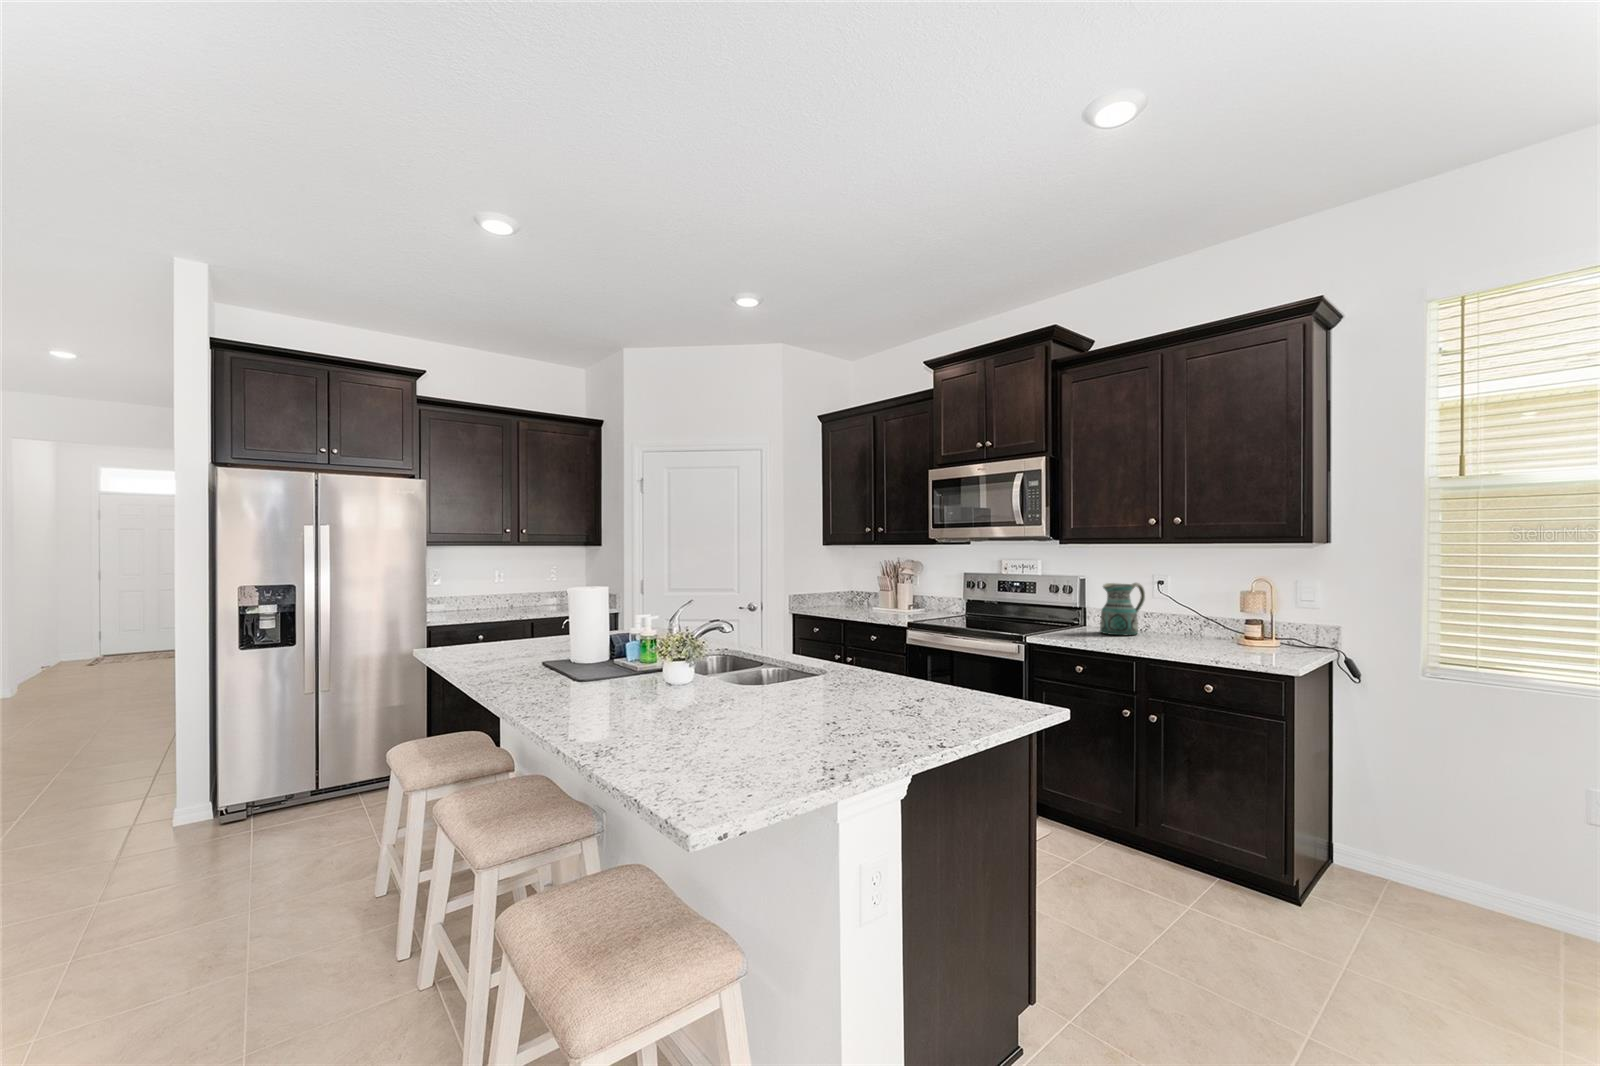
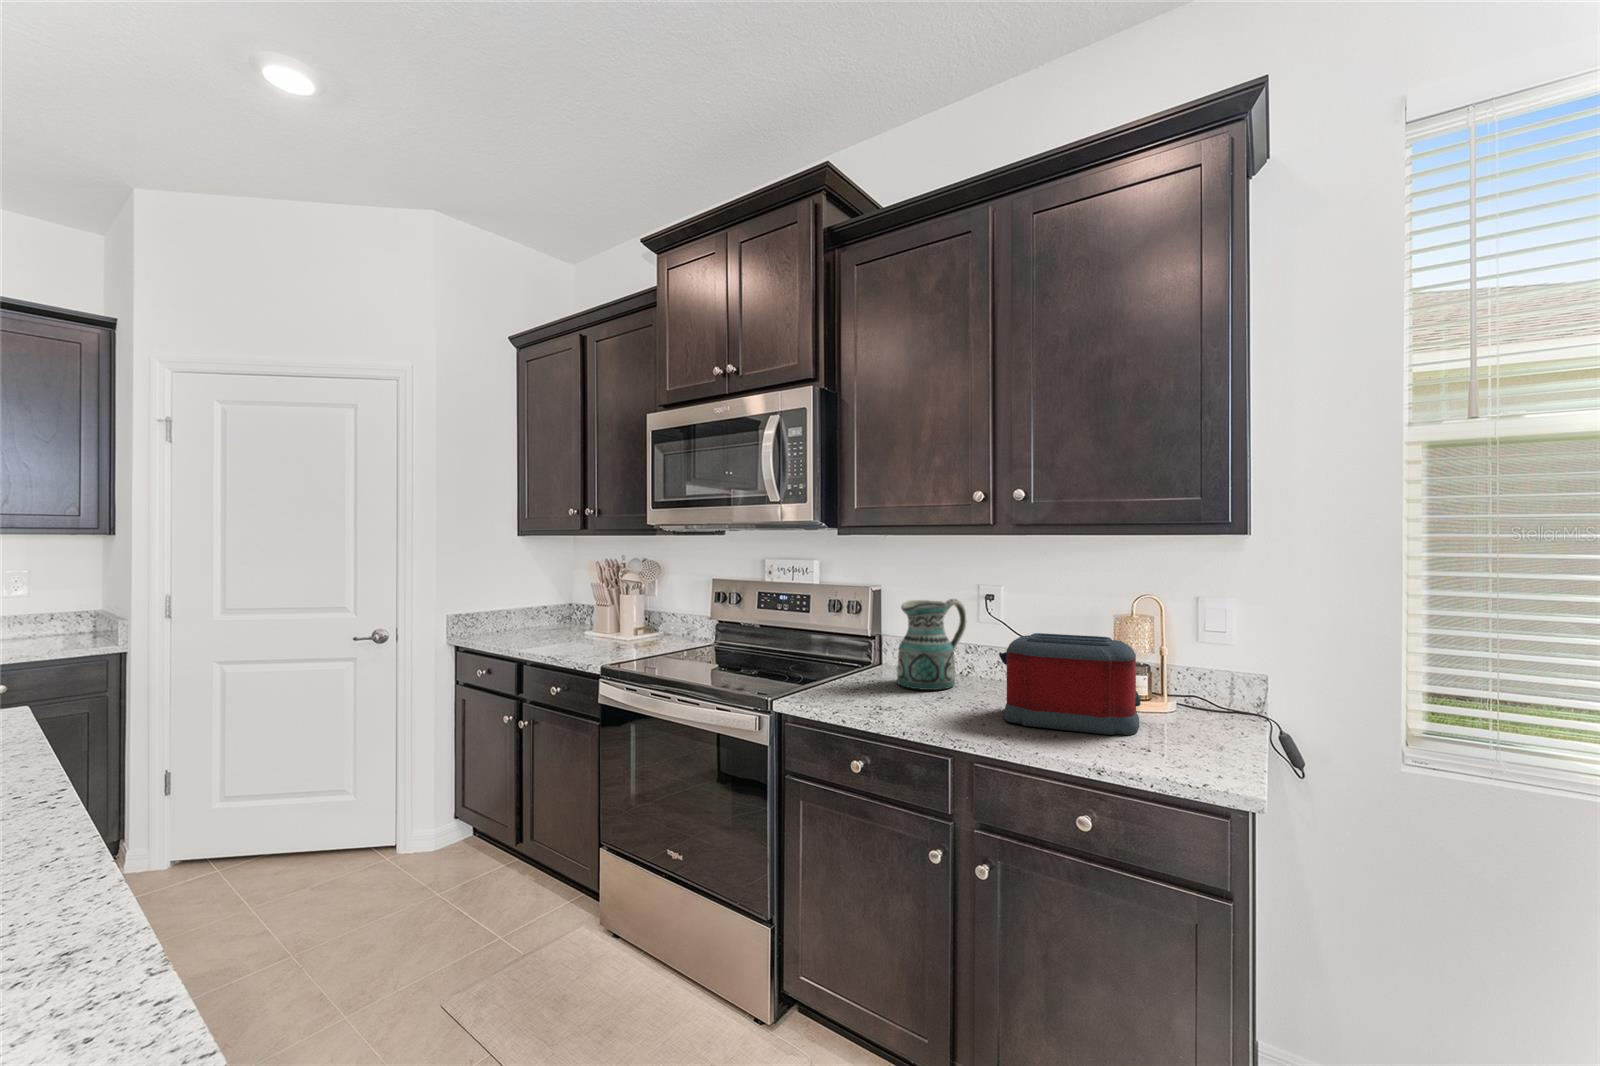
toaster: none [1165,599,1251,652] -> present [999,633,1140,735]

